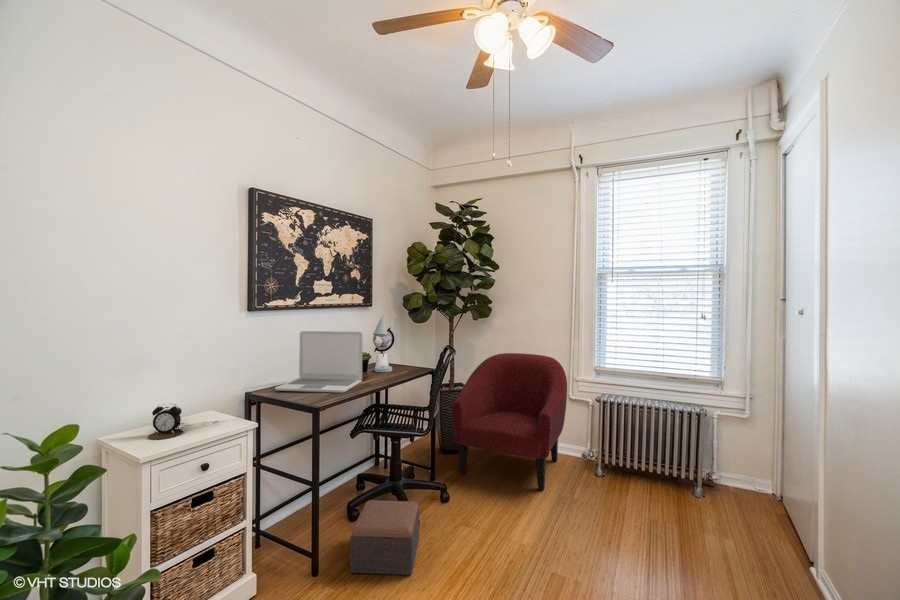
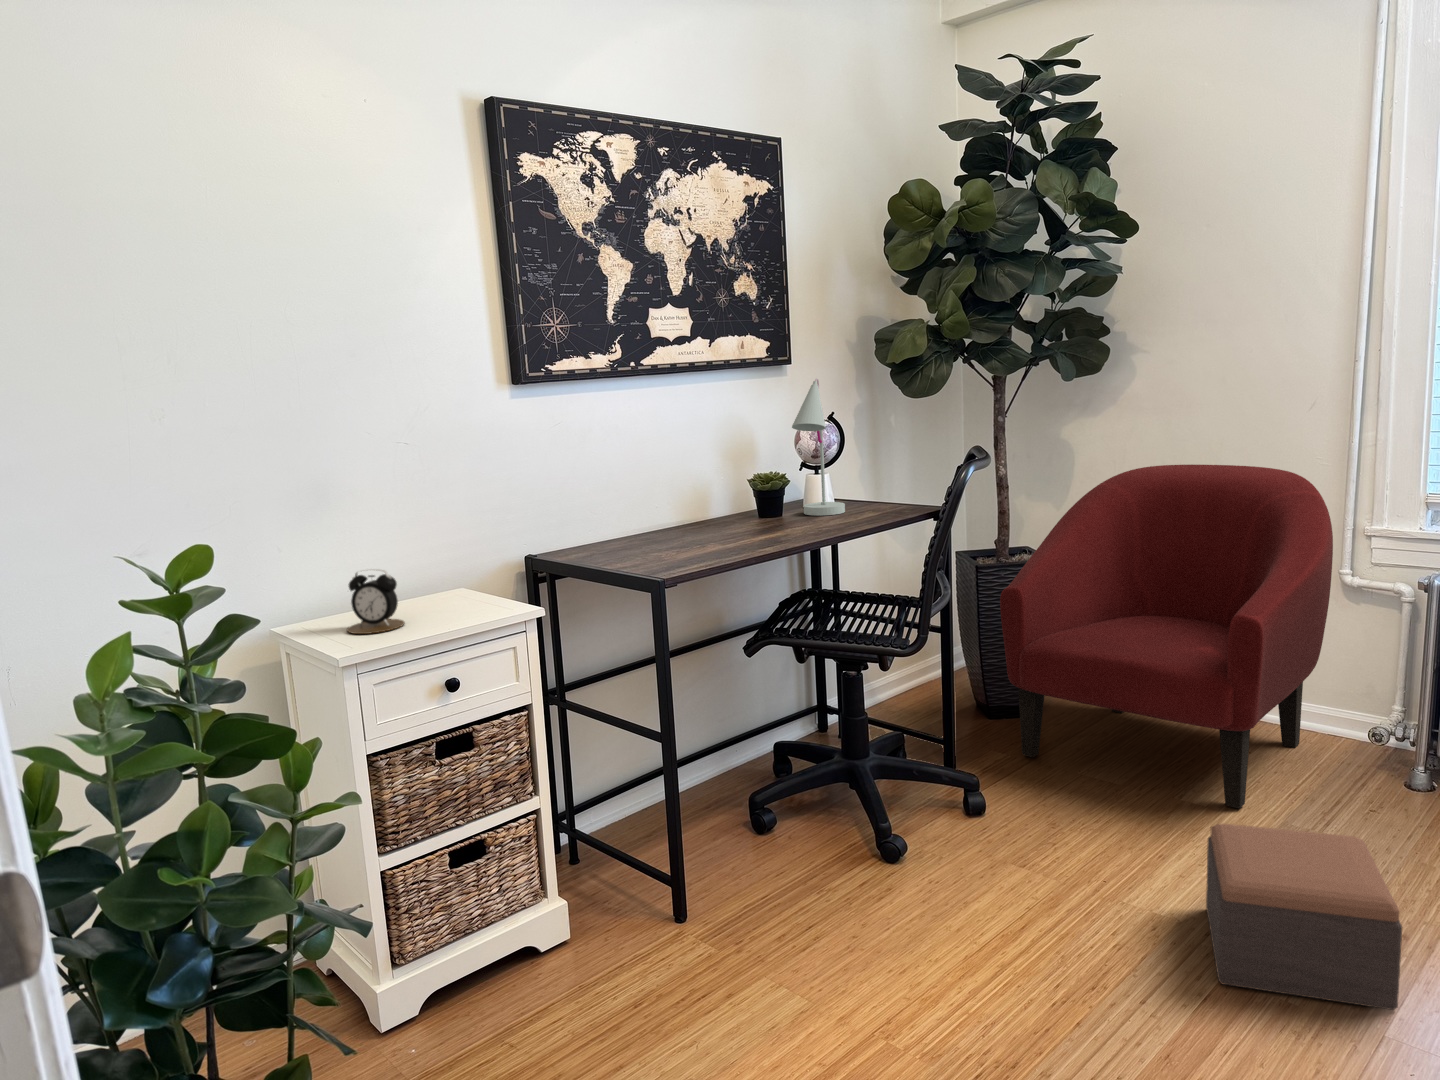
laptop: present [275,331,363,393] -> none [579,420,766,556]
footstool: present [350,500,419,575] -> present [1206,823,1402,1010]

